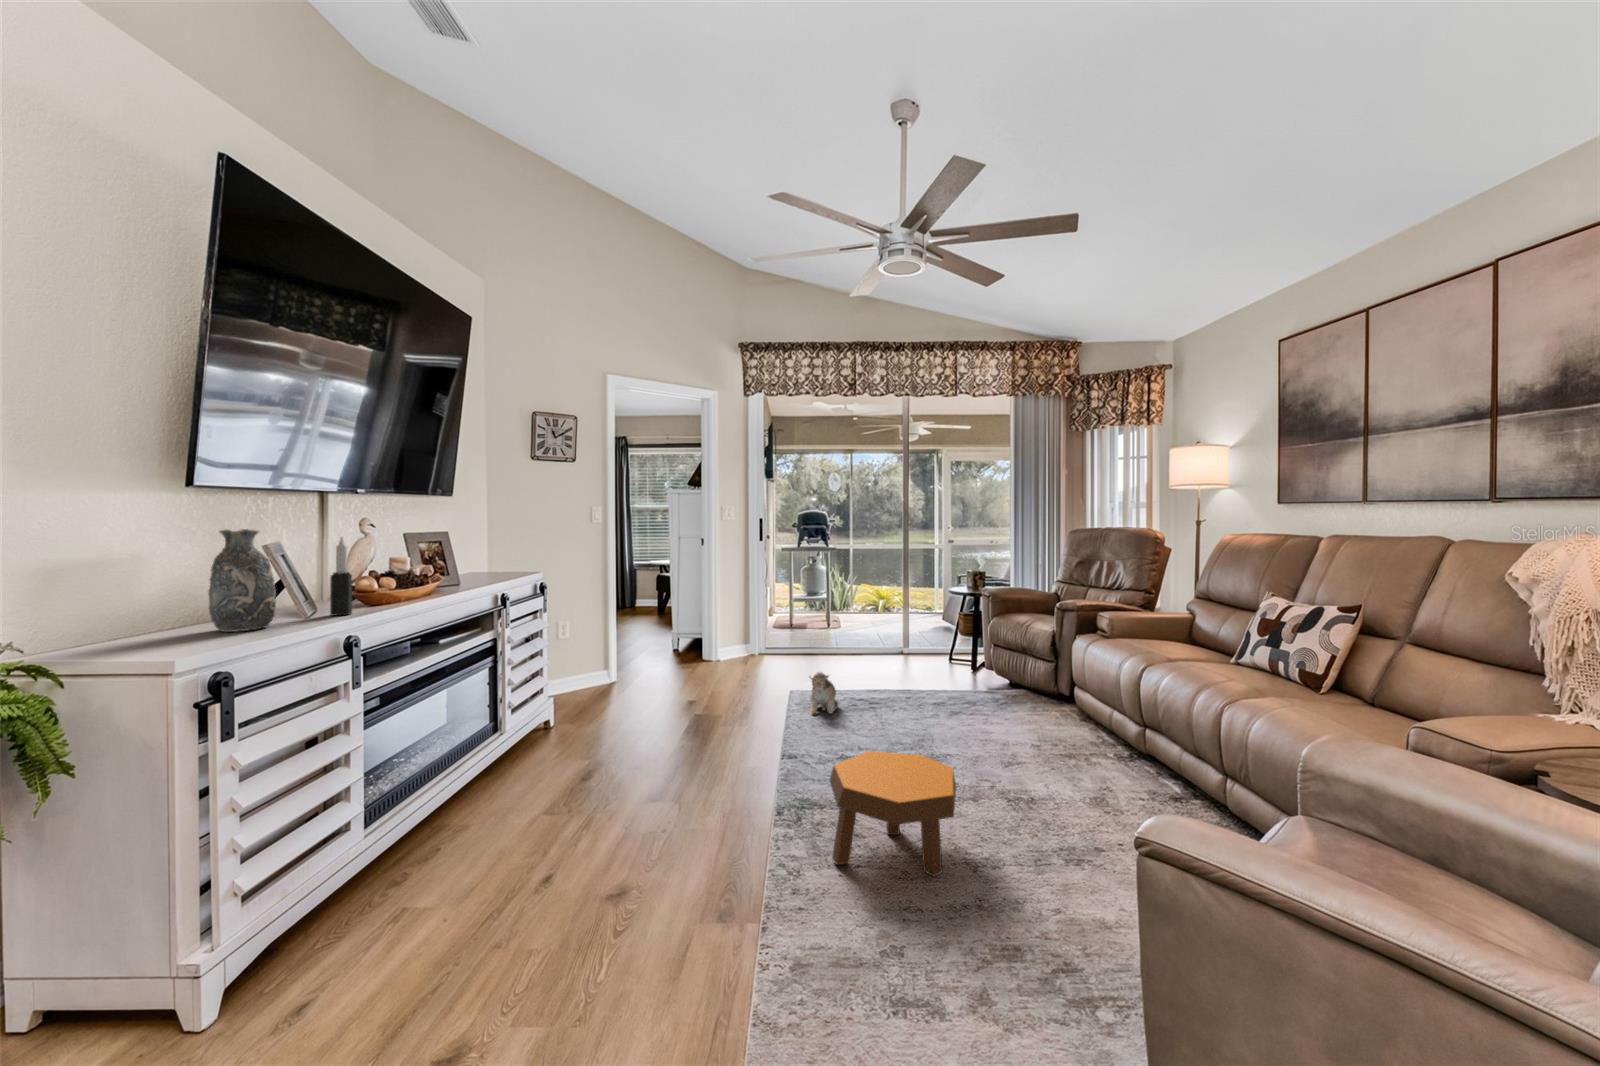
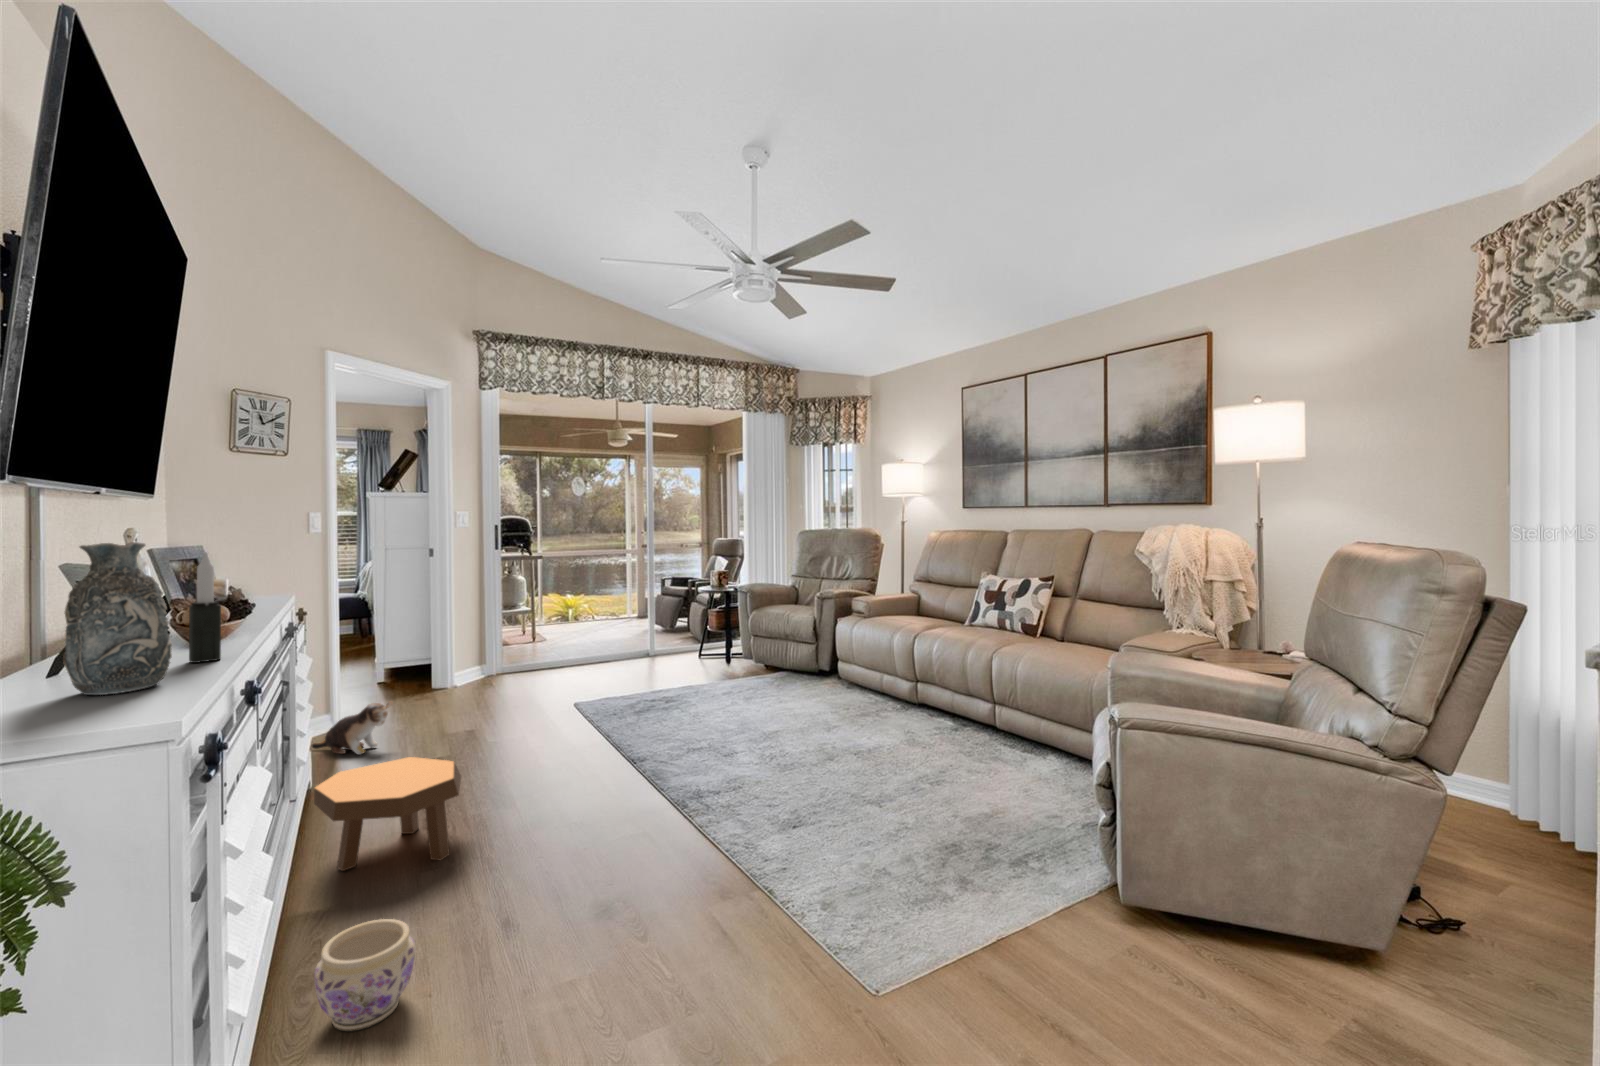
plush toy: present [810,672,838,714] -> present [312,701,393,755]
footstool: present [830,751,956,876] -> present [314,757,461,871]
planter: none [365,833,443,915] -> present [314,919,416,1032]

